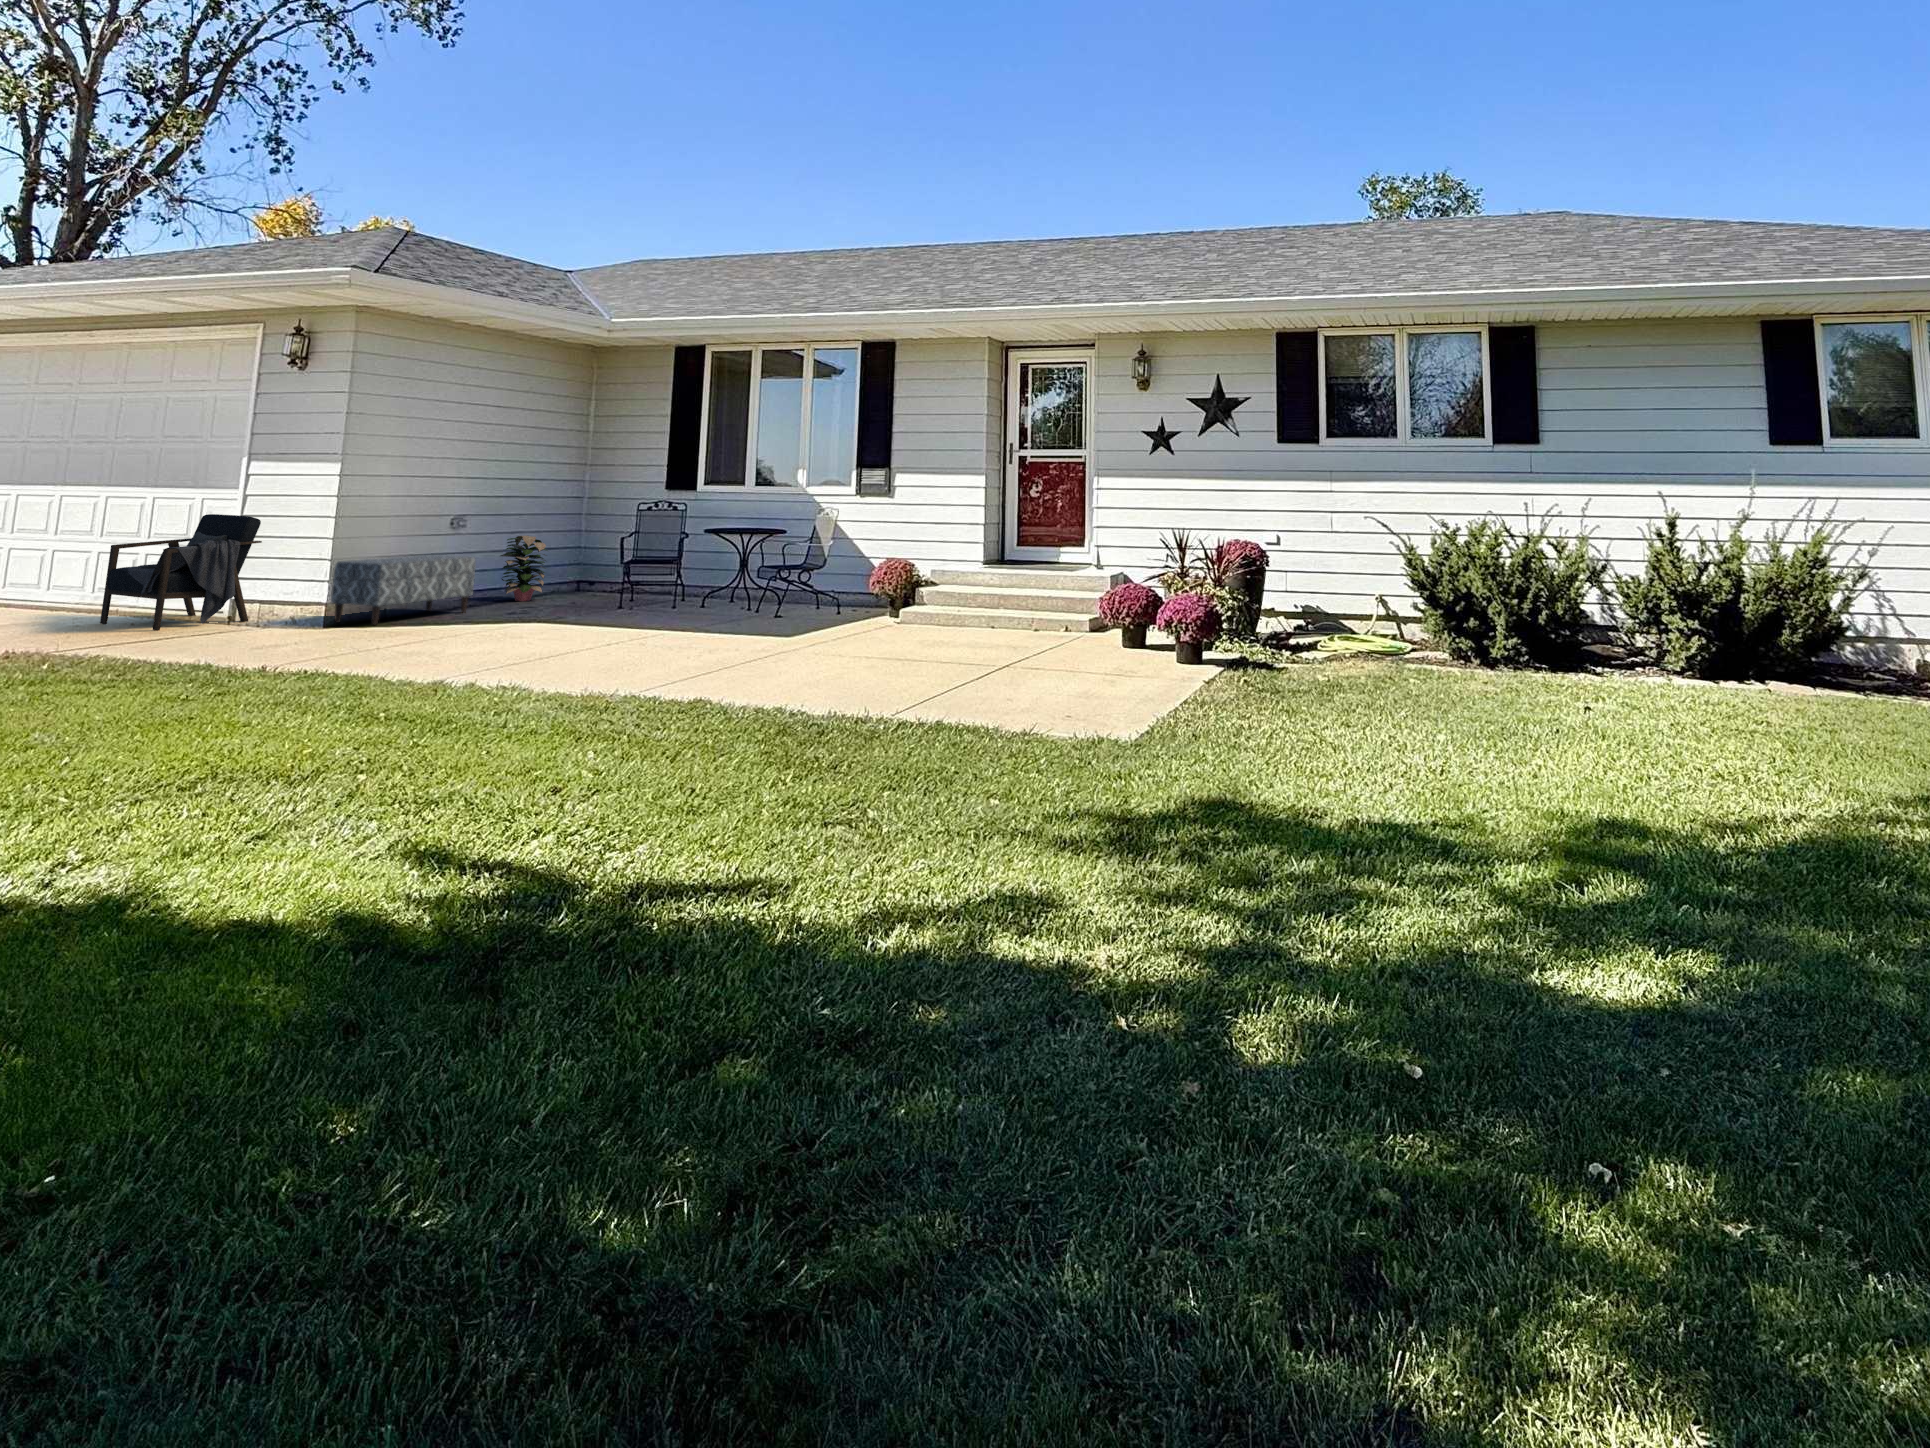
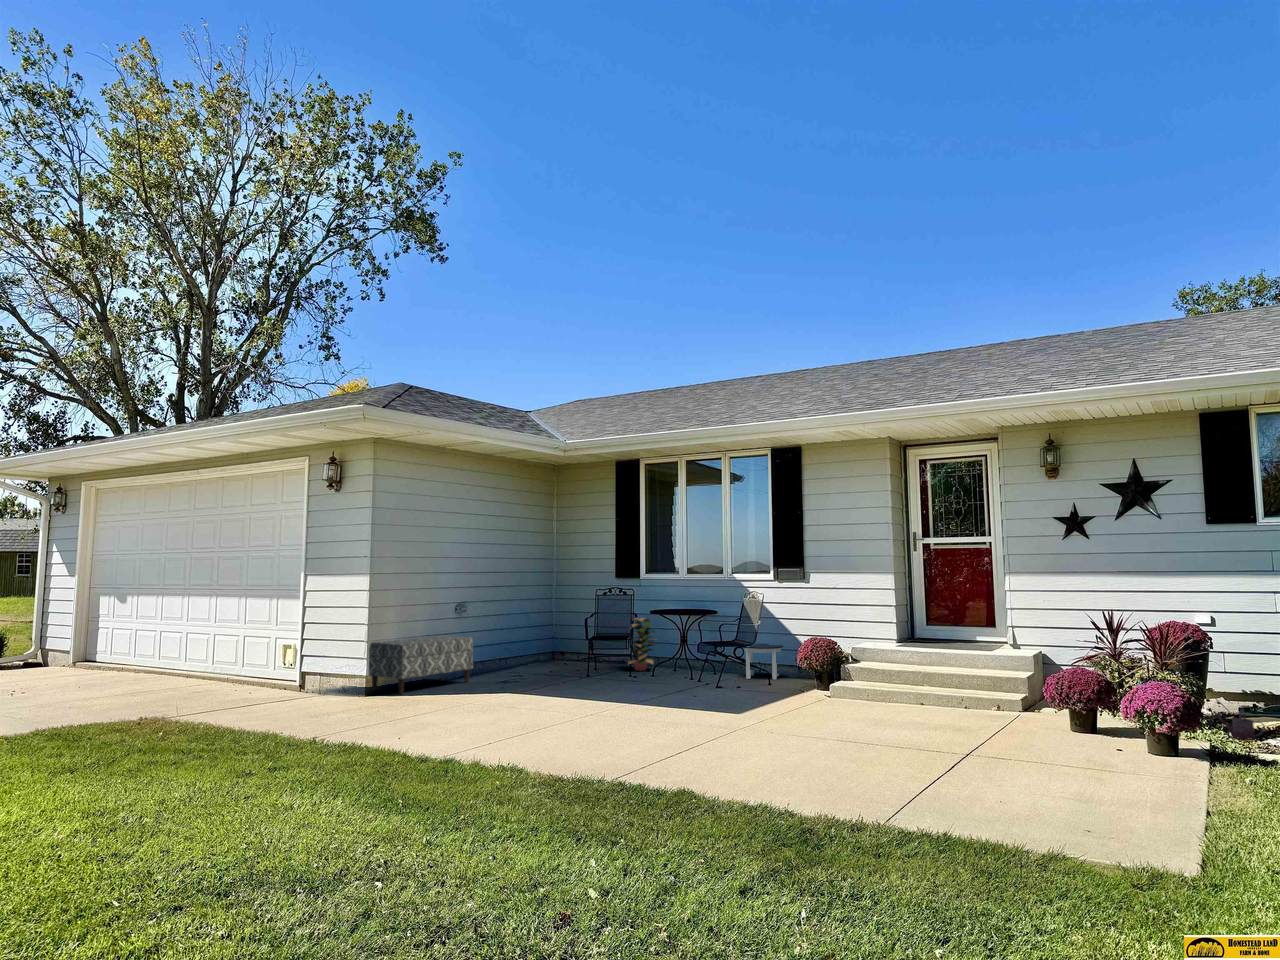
armchair: present [100,514,262,630] -> none [213,605,317,697]
decorative plant: present [500,536,548,601] -> present [627,618,657,671]
round table: none [812,566,859,606] -> present [744,643,783,680]
watering can: none [1245,621,1285,649] -> present [1214,709,1265,740]

